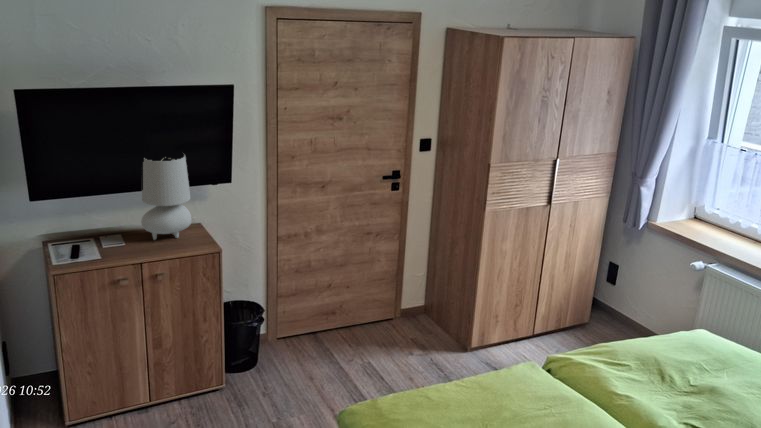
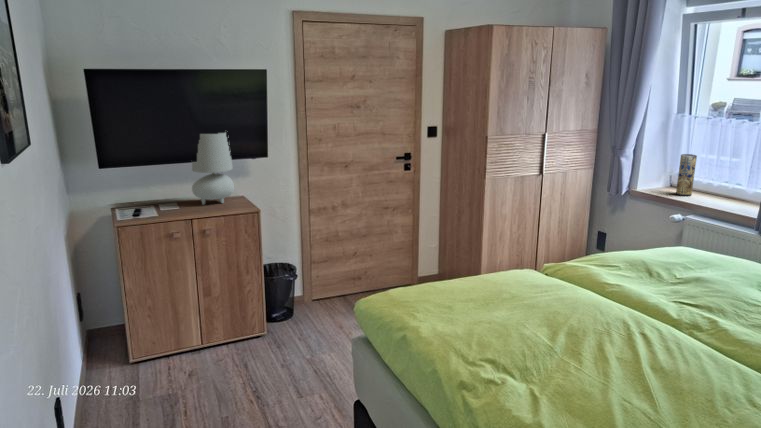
vase: none [701,189,727,237] -> present [676,154,697,196]

